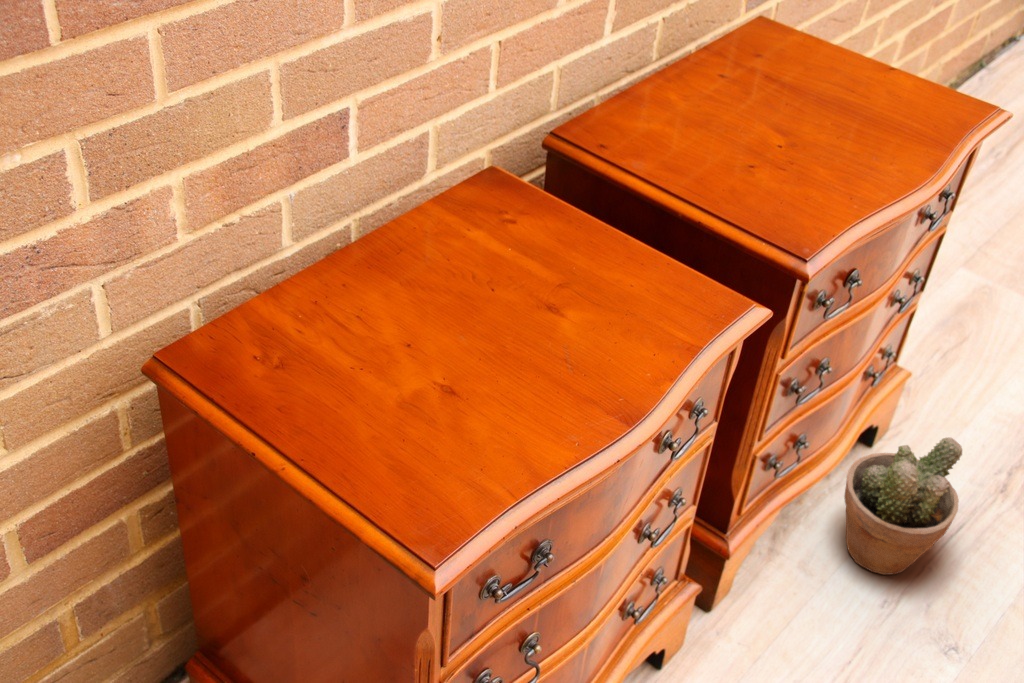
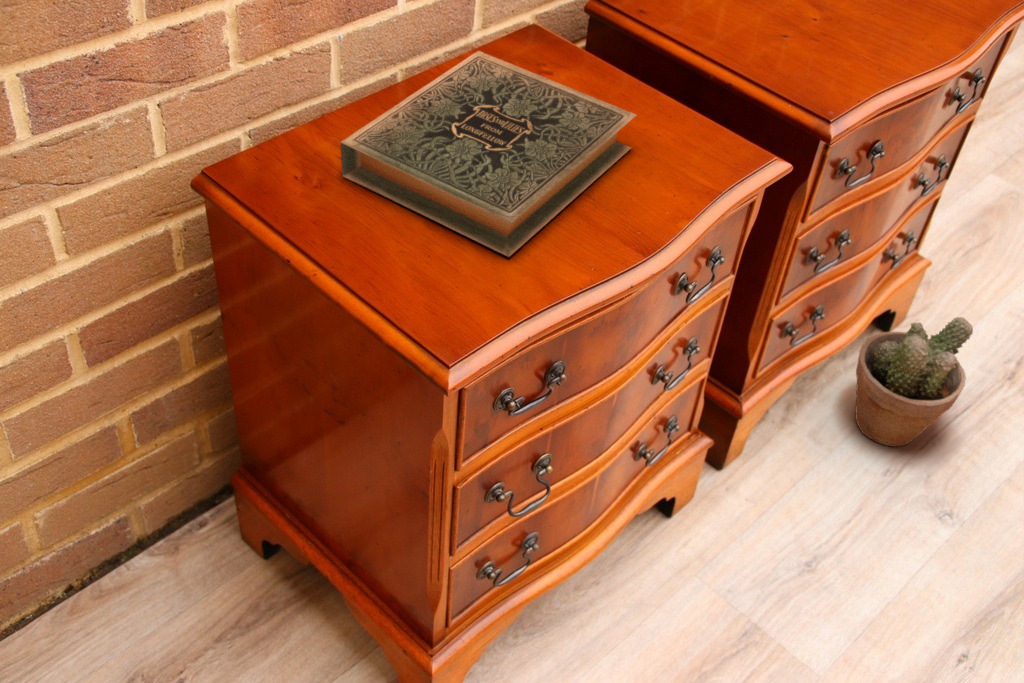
hardback book: none [302,205,609,437] -> present [340,51,636,257]

